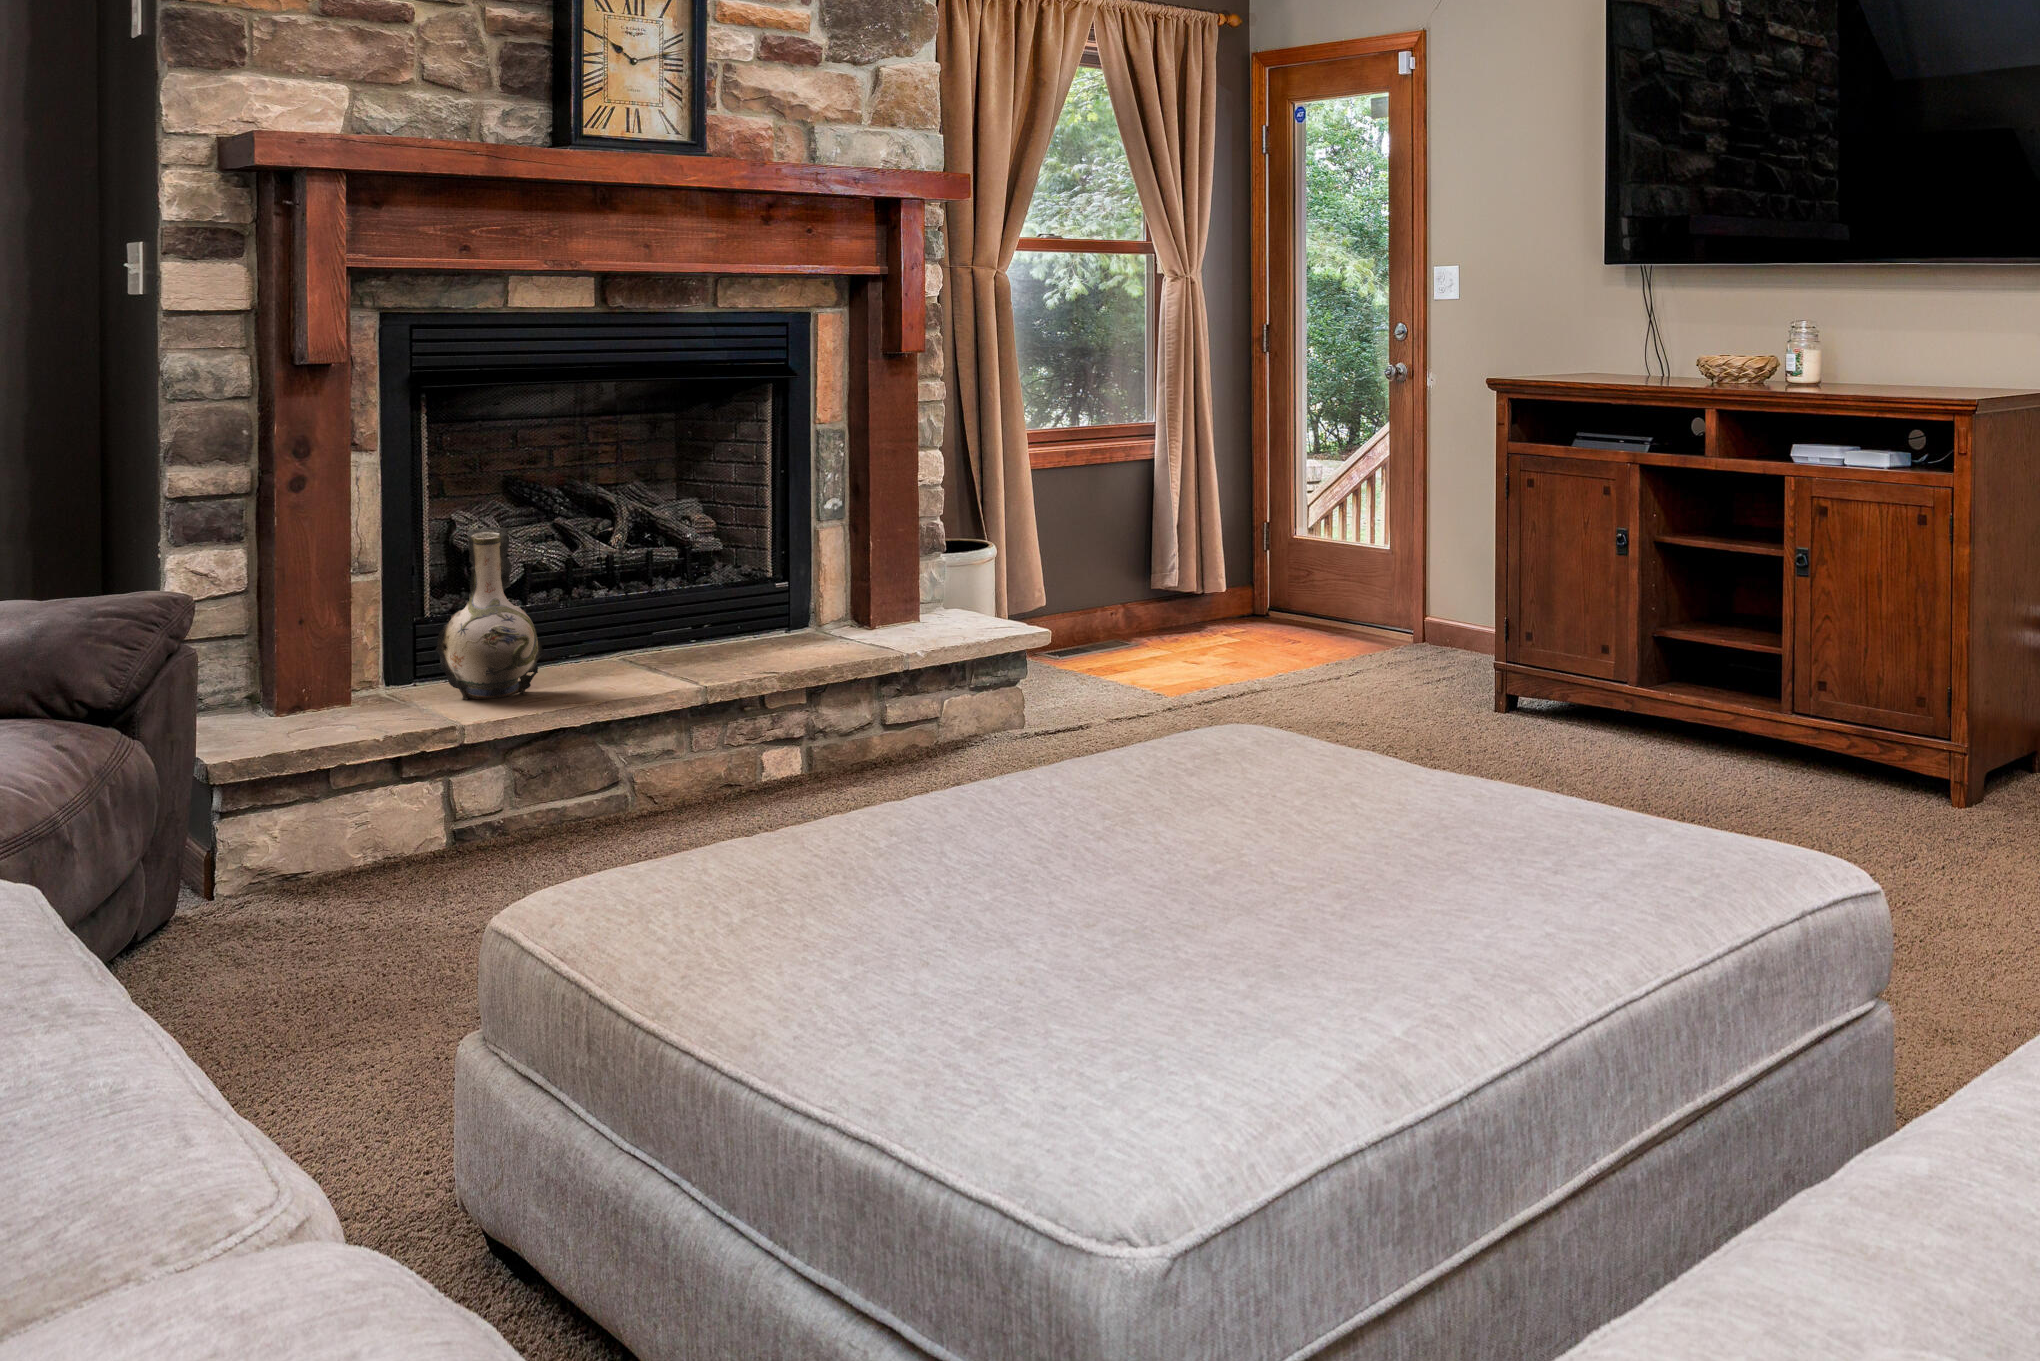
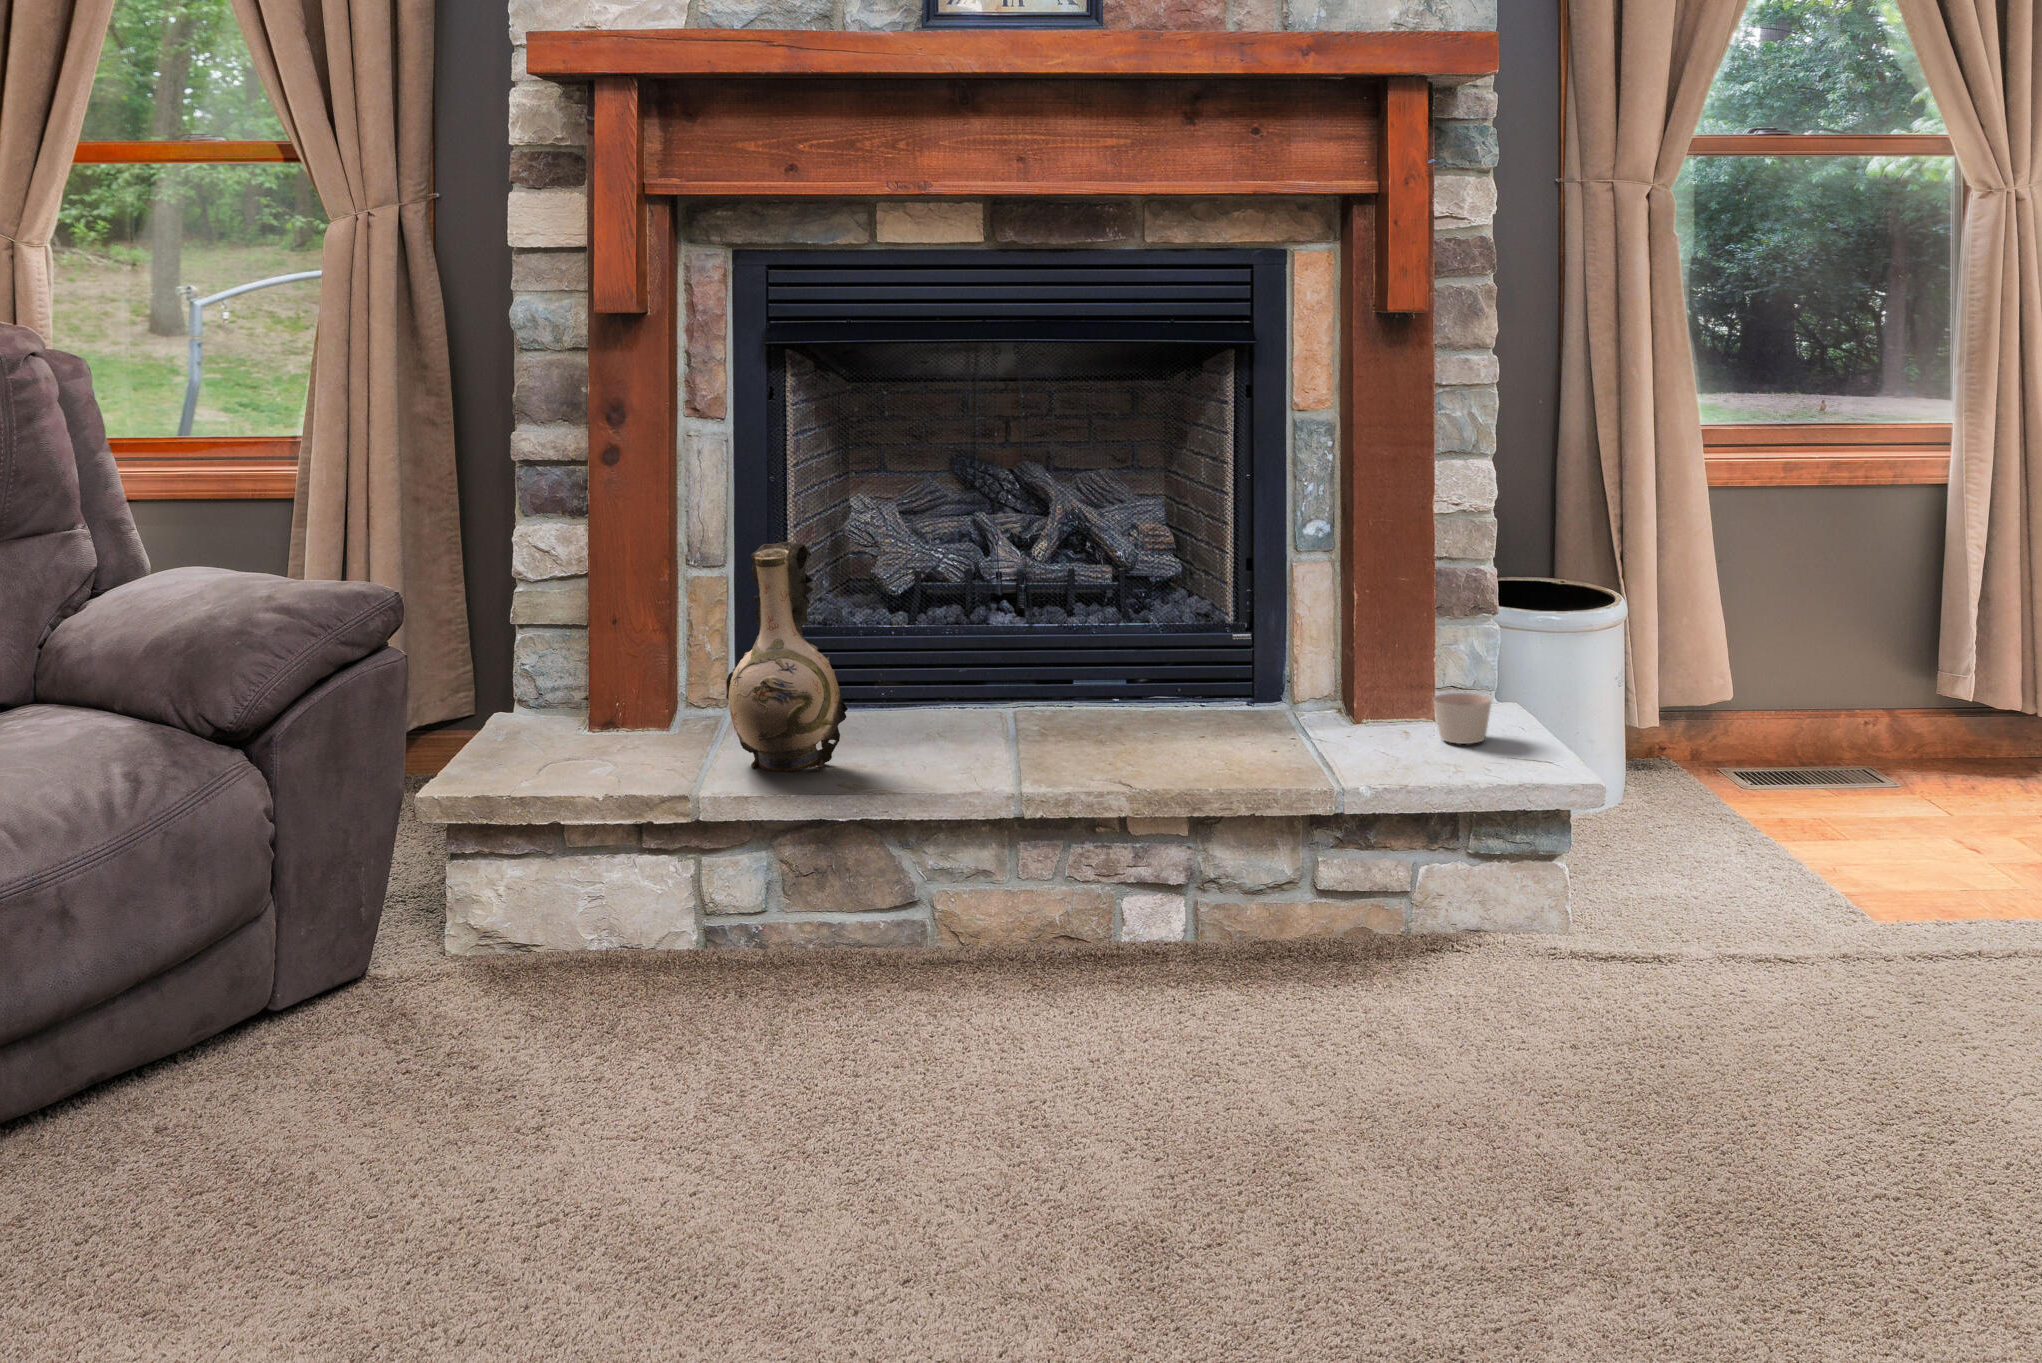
candle: none [939,604,978,634] -> present [1433,693,1492,744]

